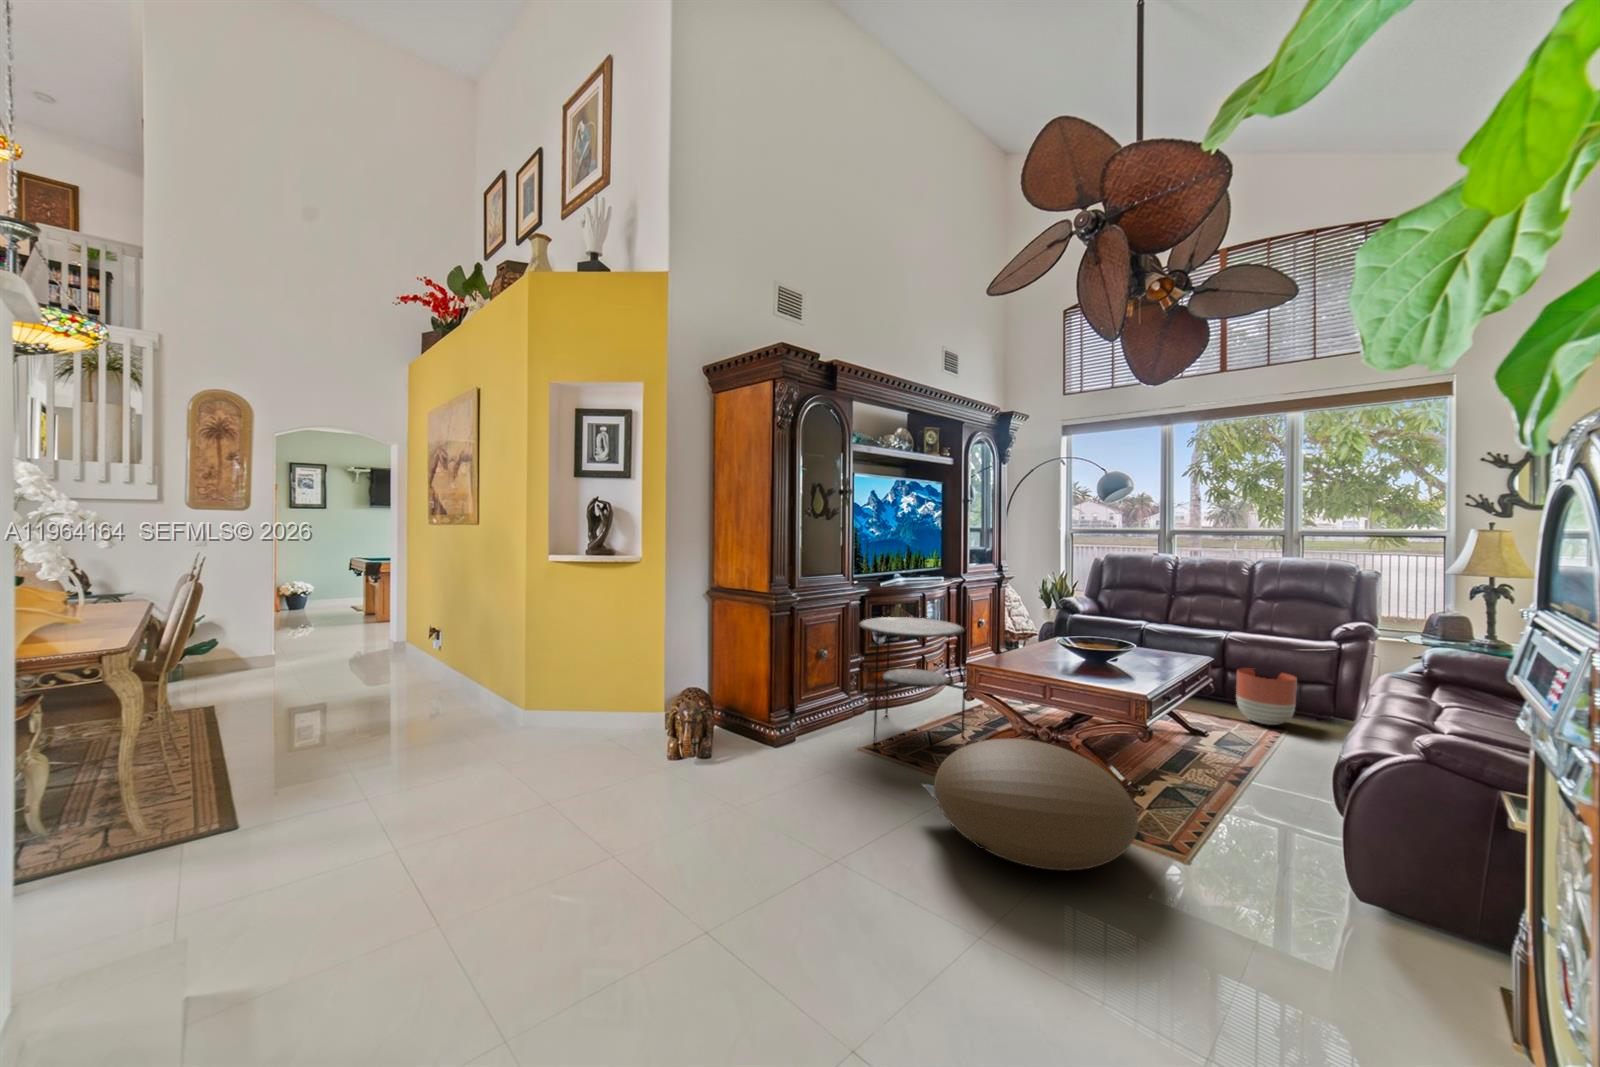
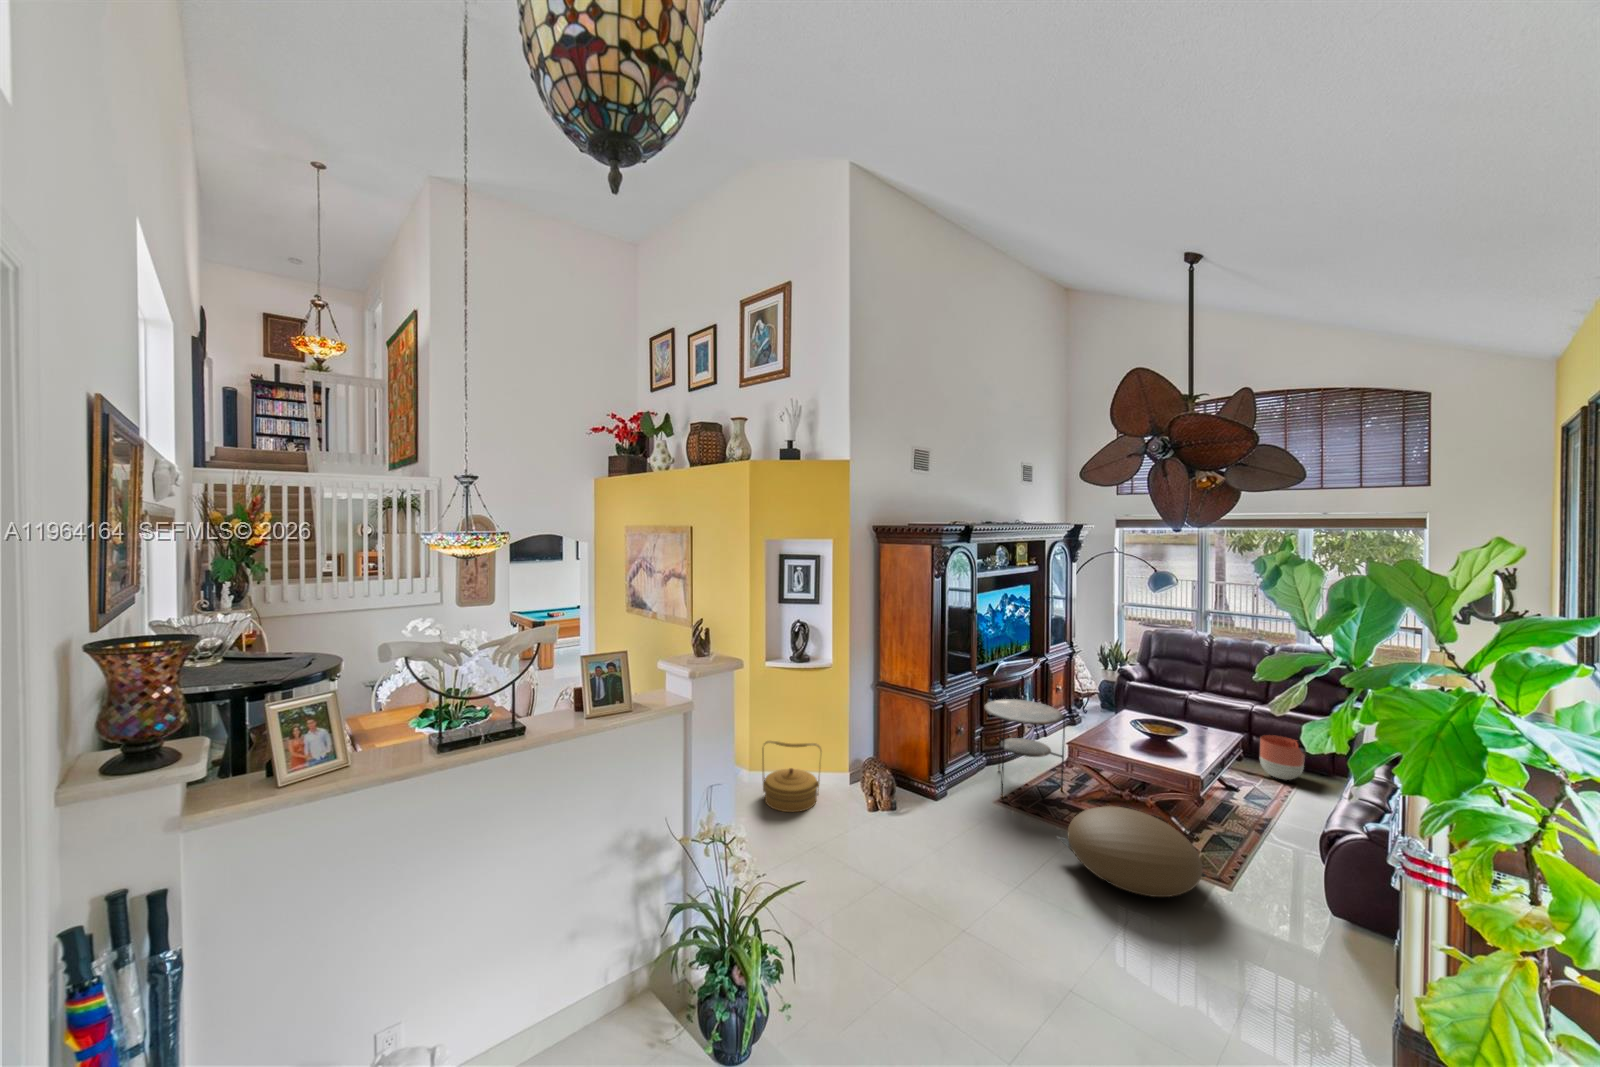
woven basket: none [527,661,614,760] -> present [762,741,822,812]

